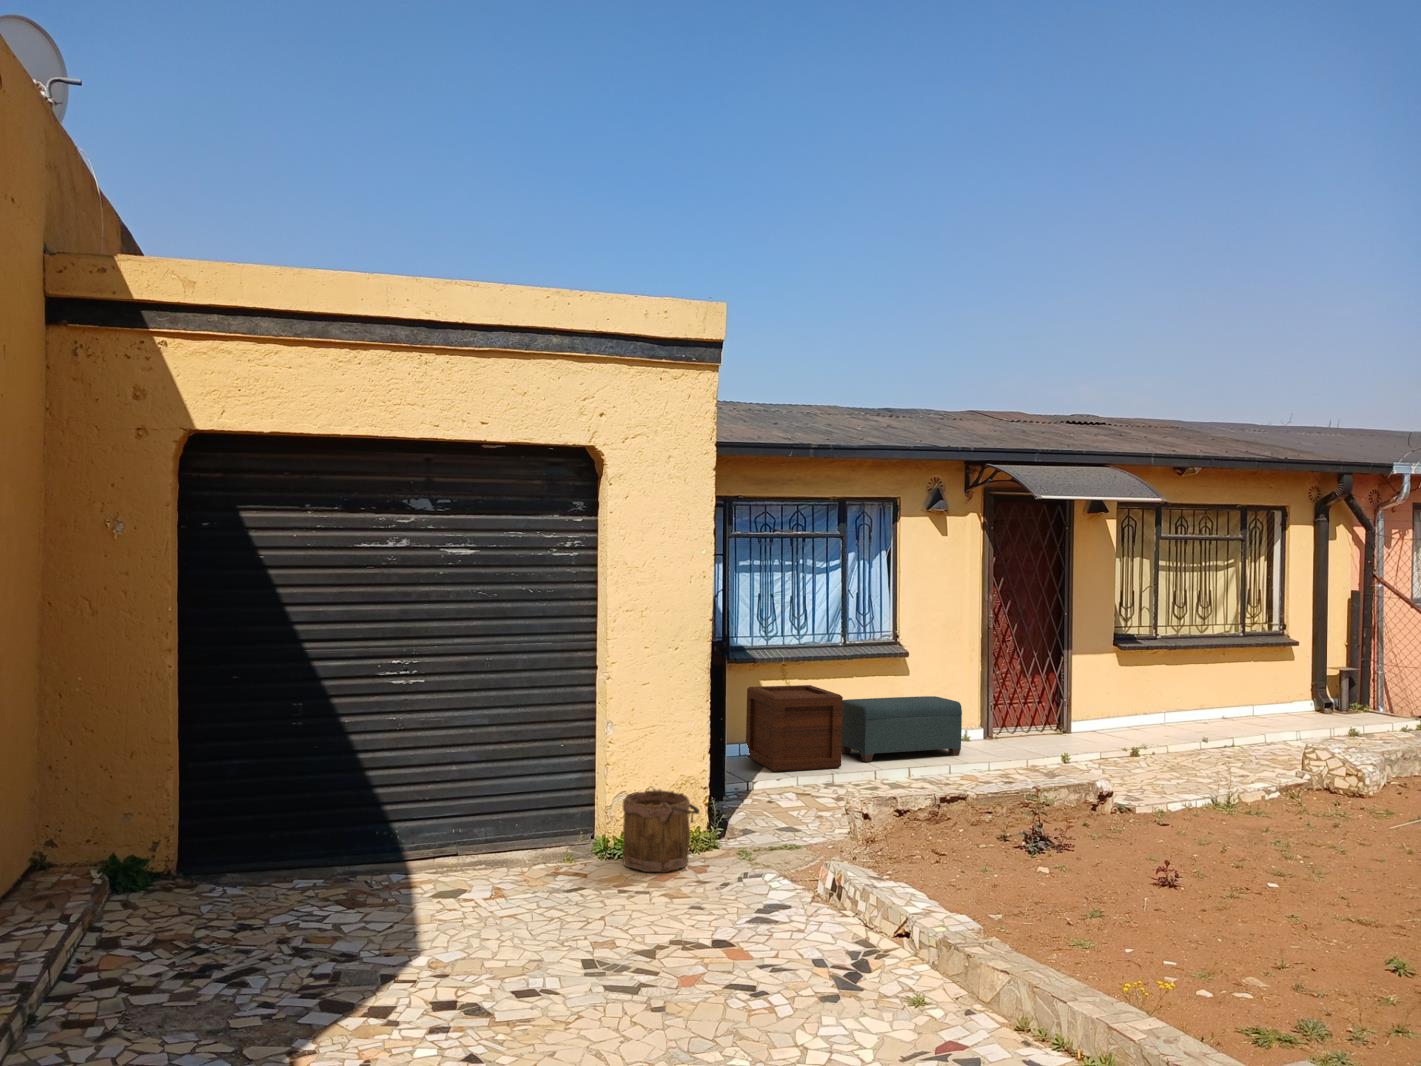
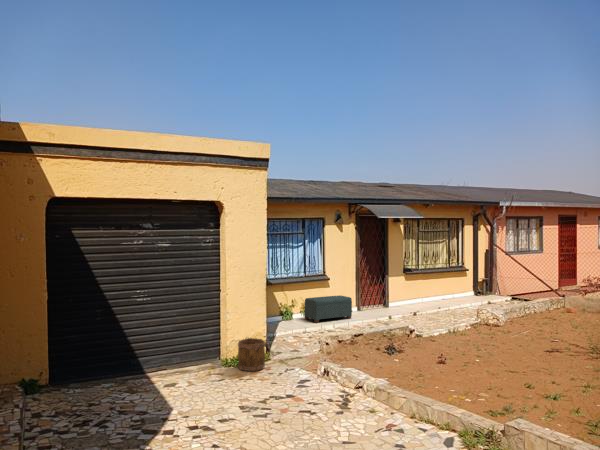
wooden crate: present [746,685,843,772] -> none [268,293,308,329]

